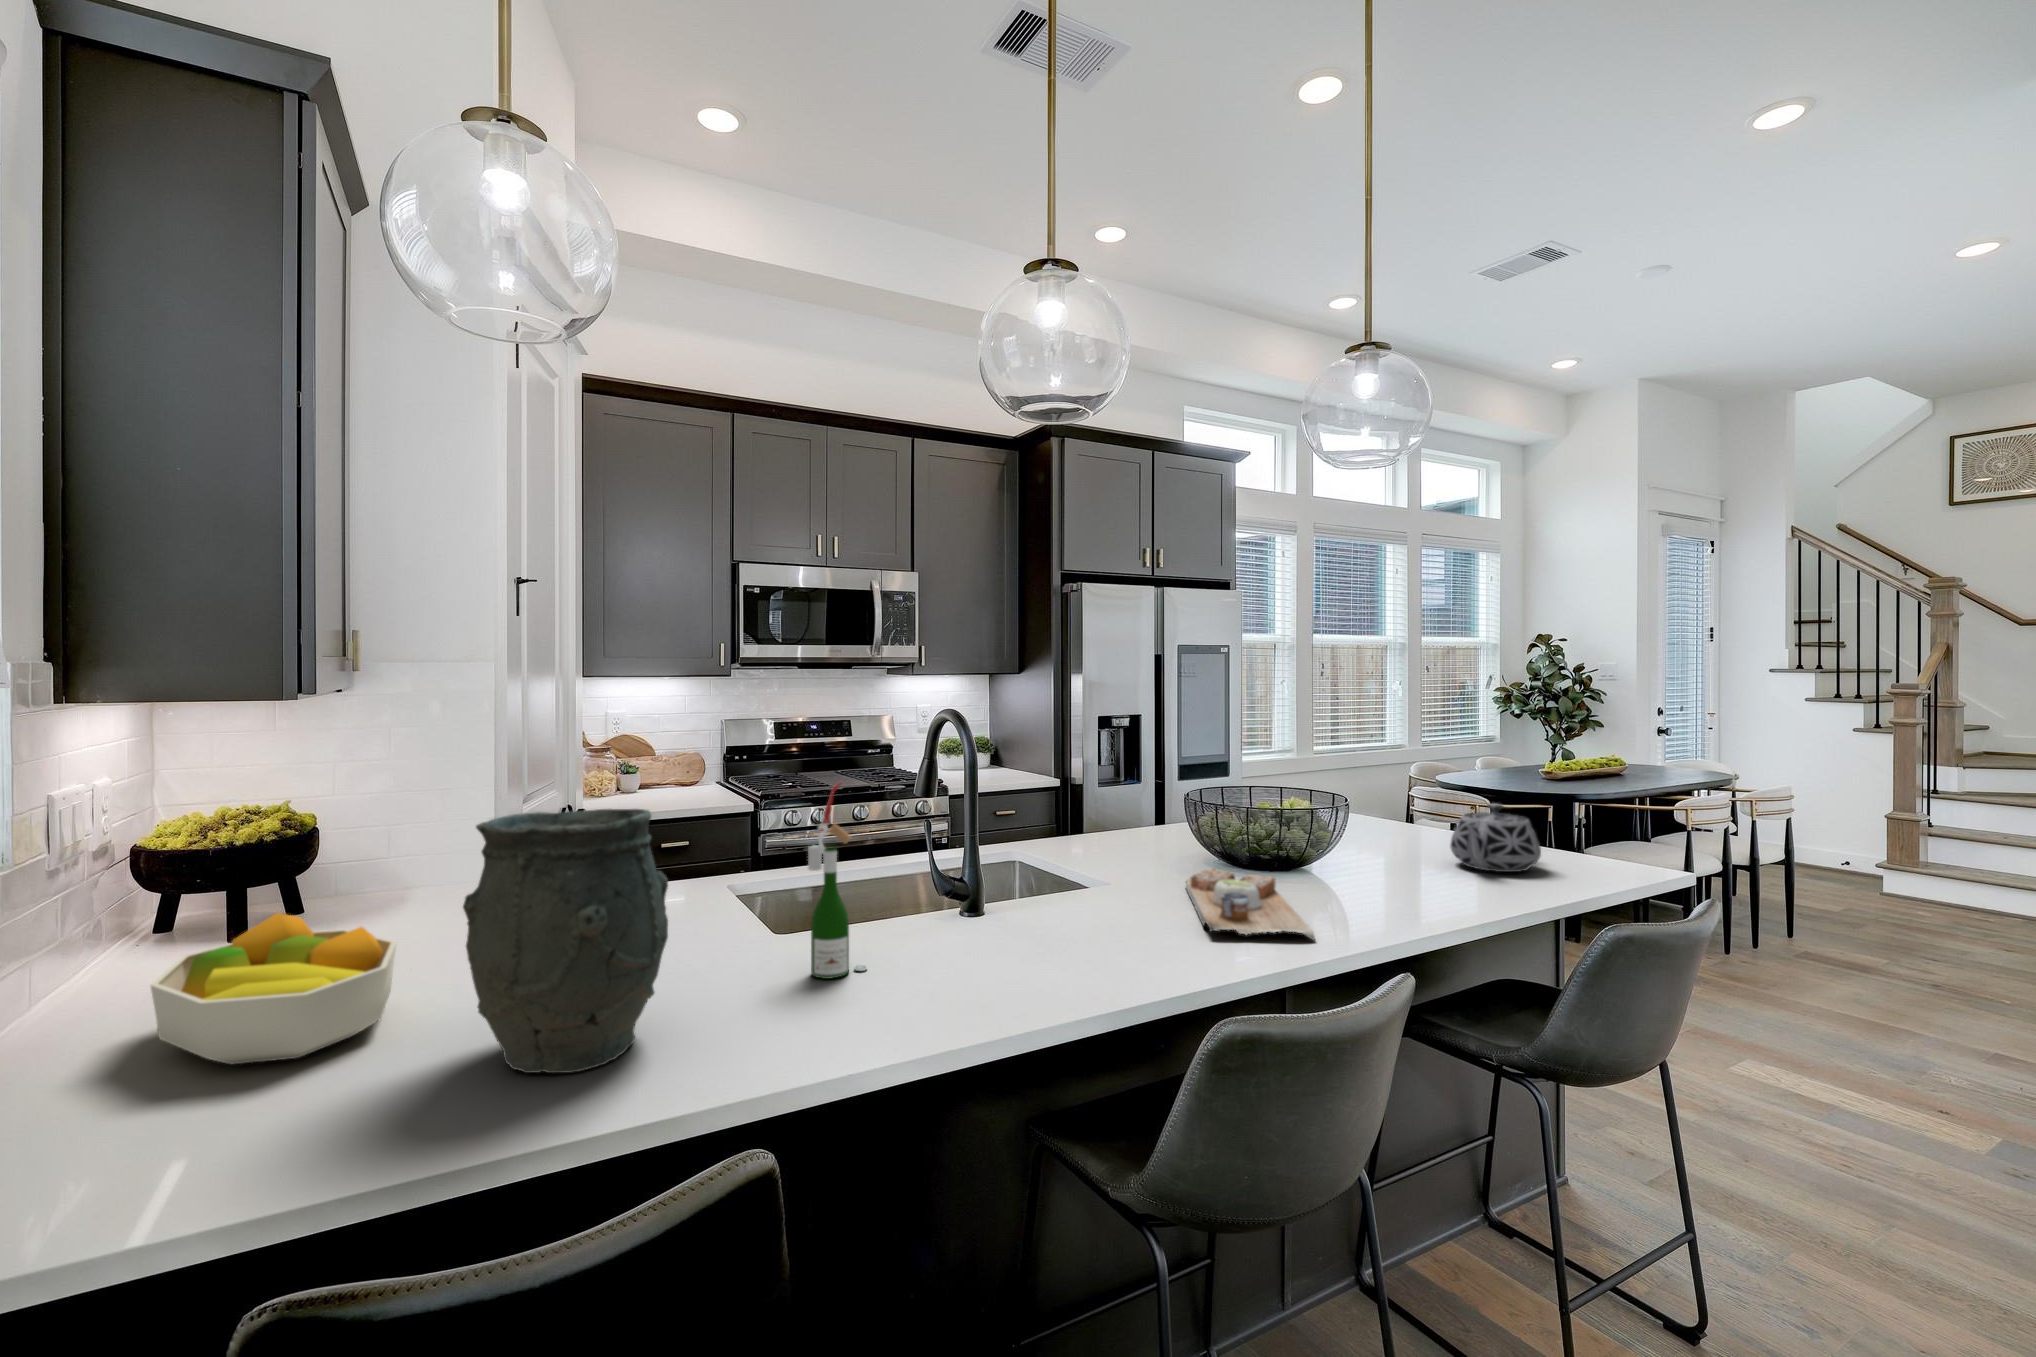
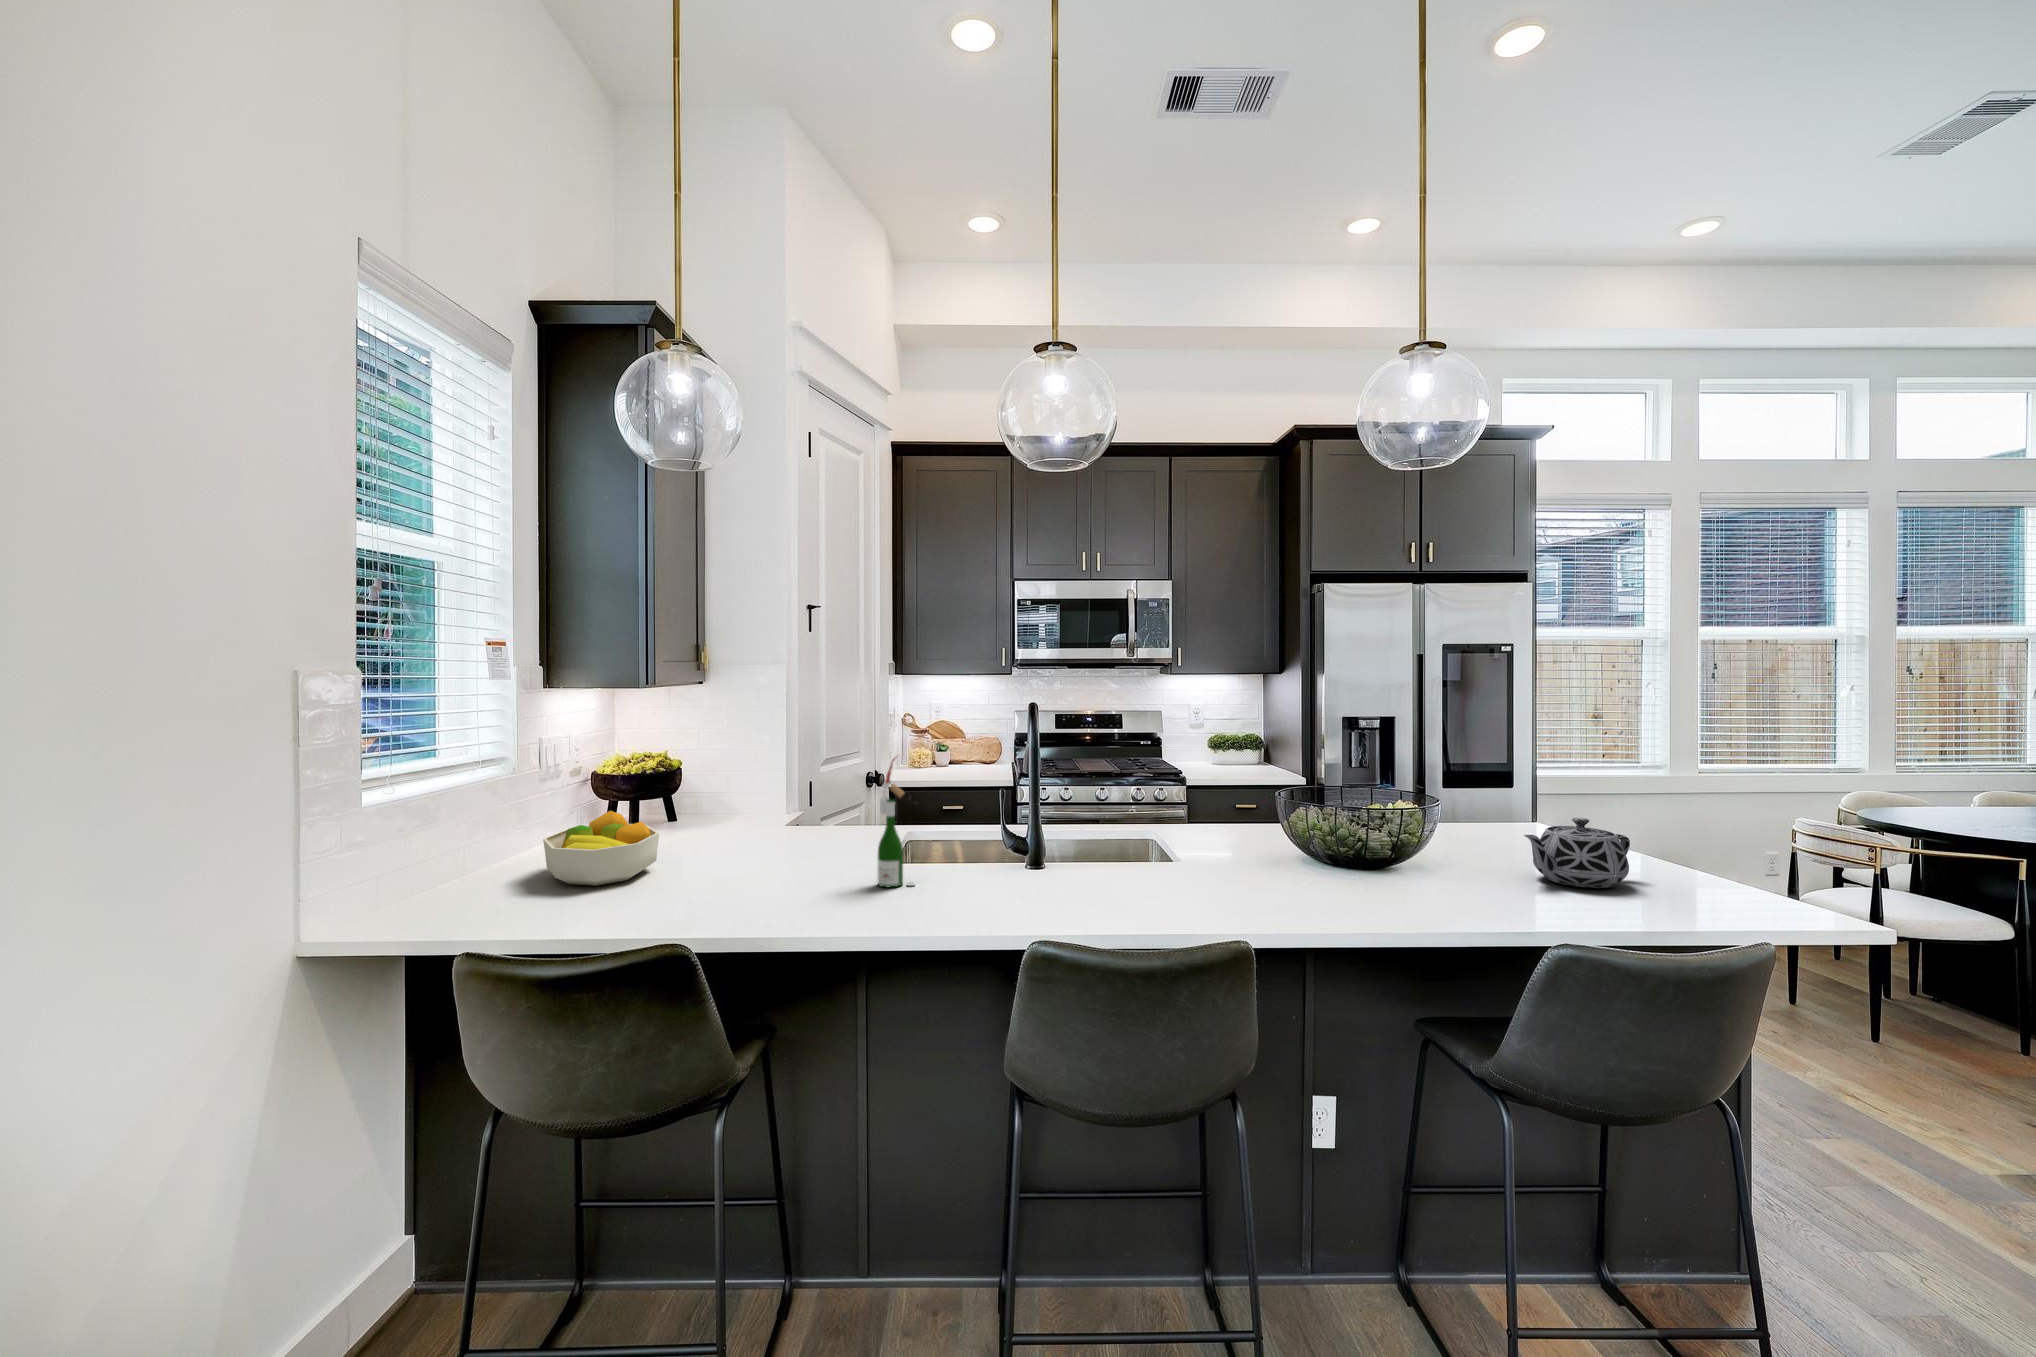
vase: present [463,809,668,1073] -> none [652,762,765,910]
cutting board: present [1186,868,1315,940] -> none [1178,851,1305,911]

